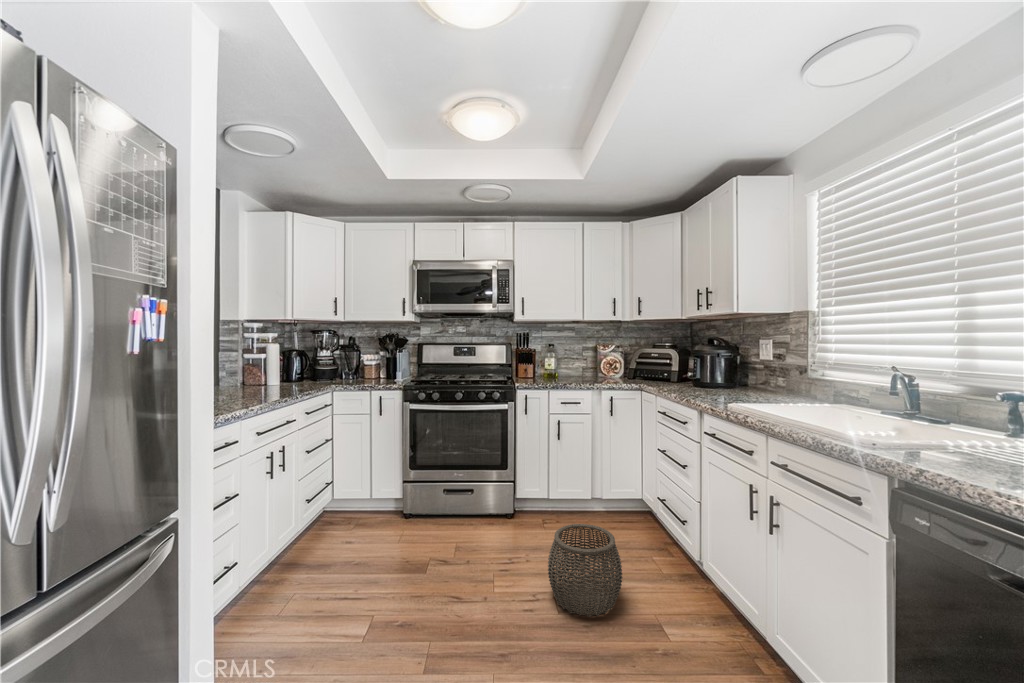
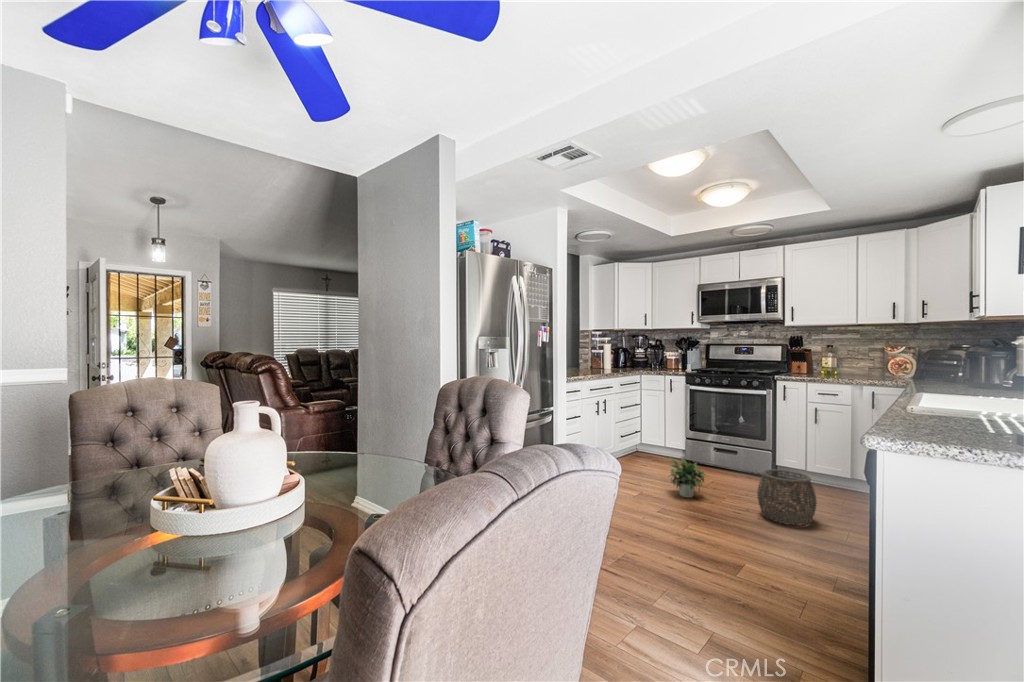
potted plant: none [403,535,474,609] -> present [669,458,706,497]

